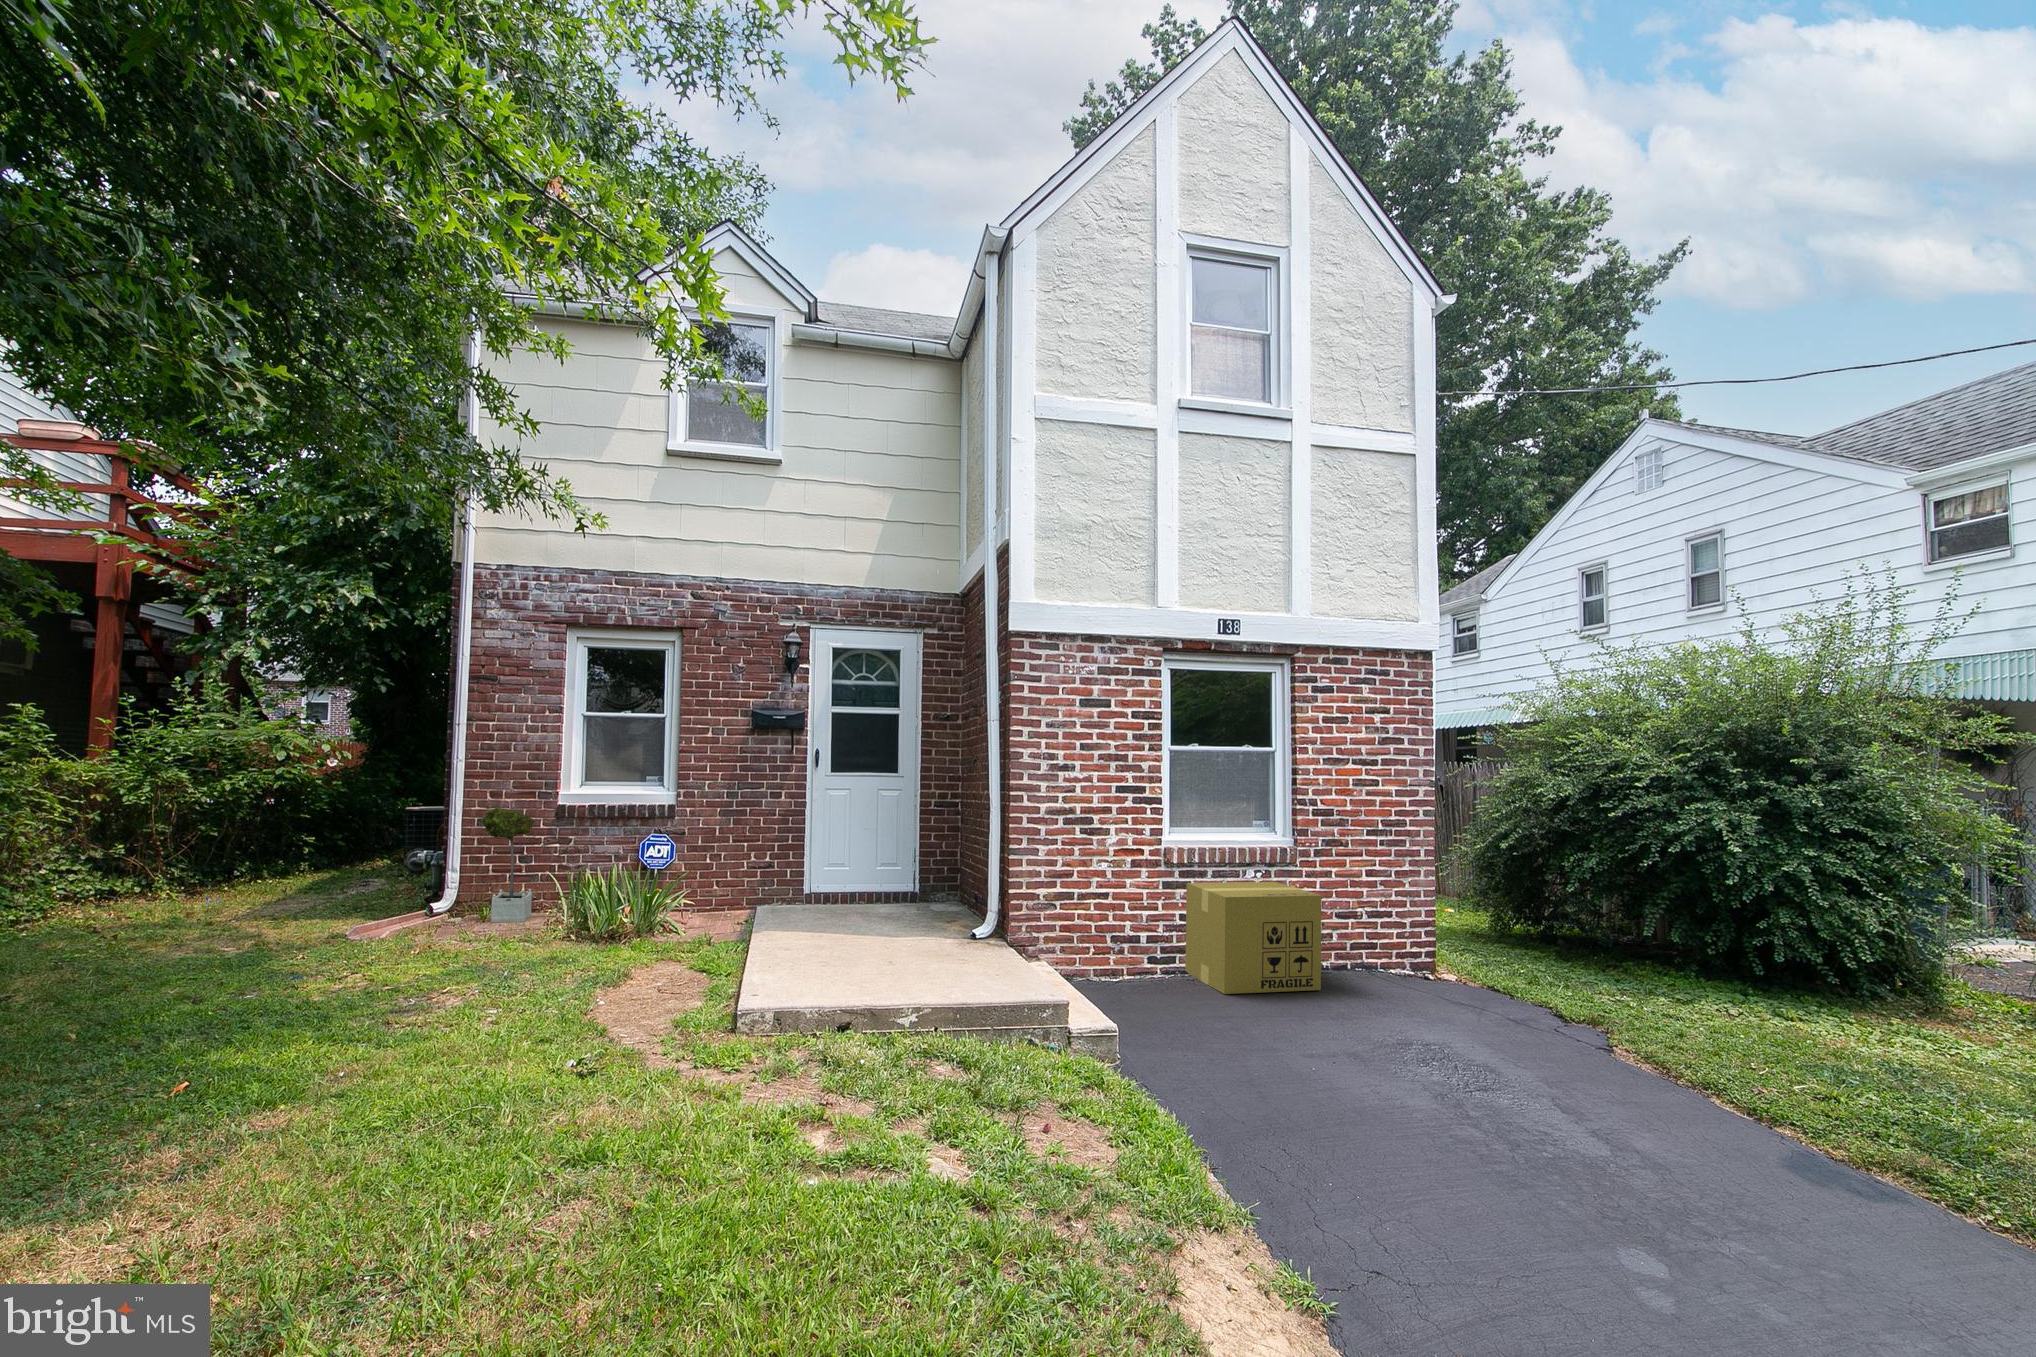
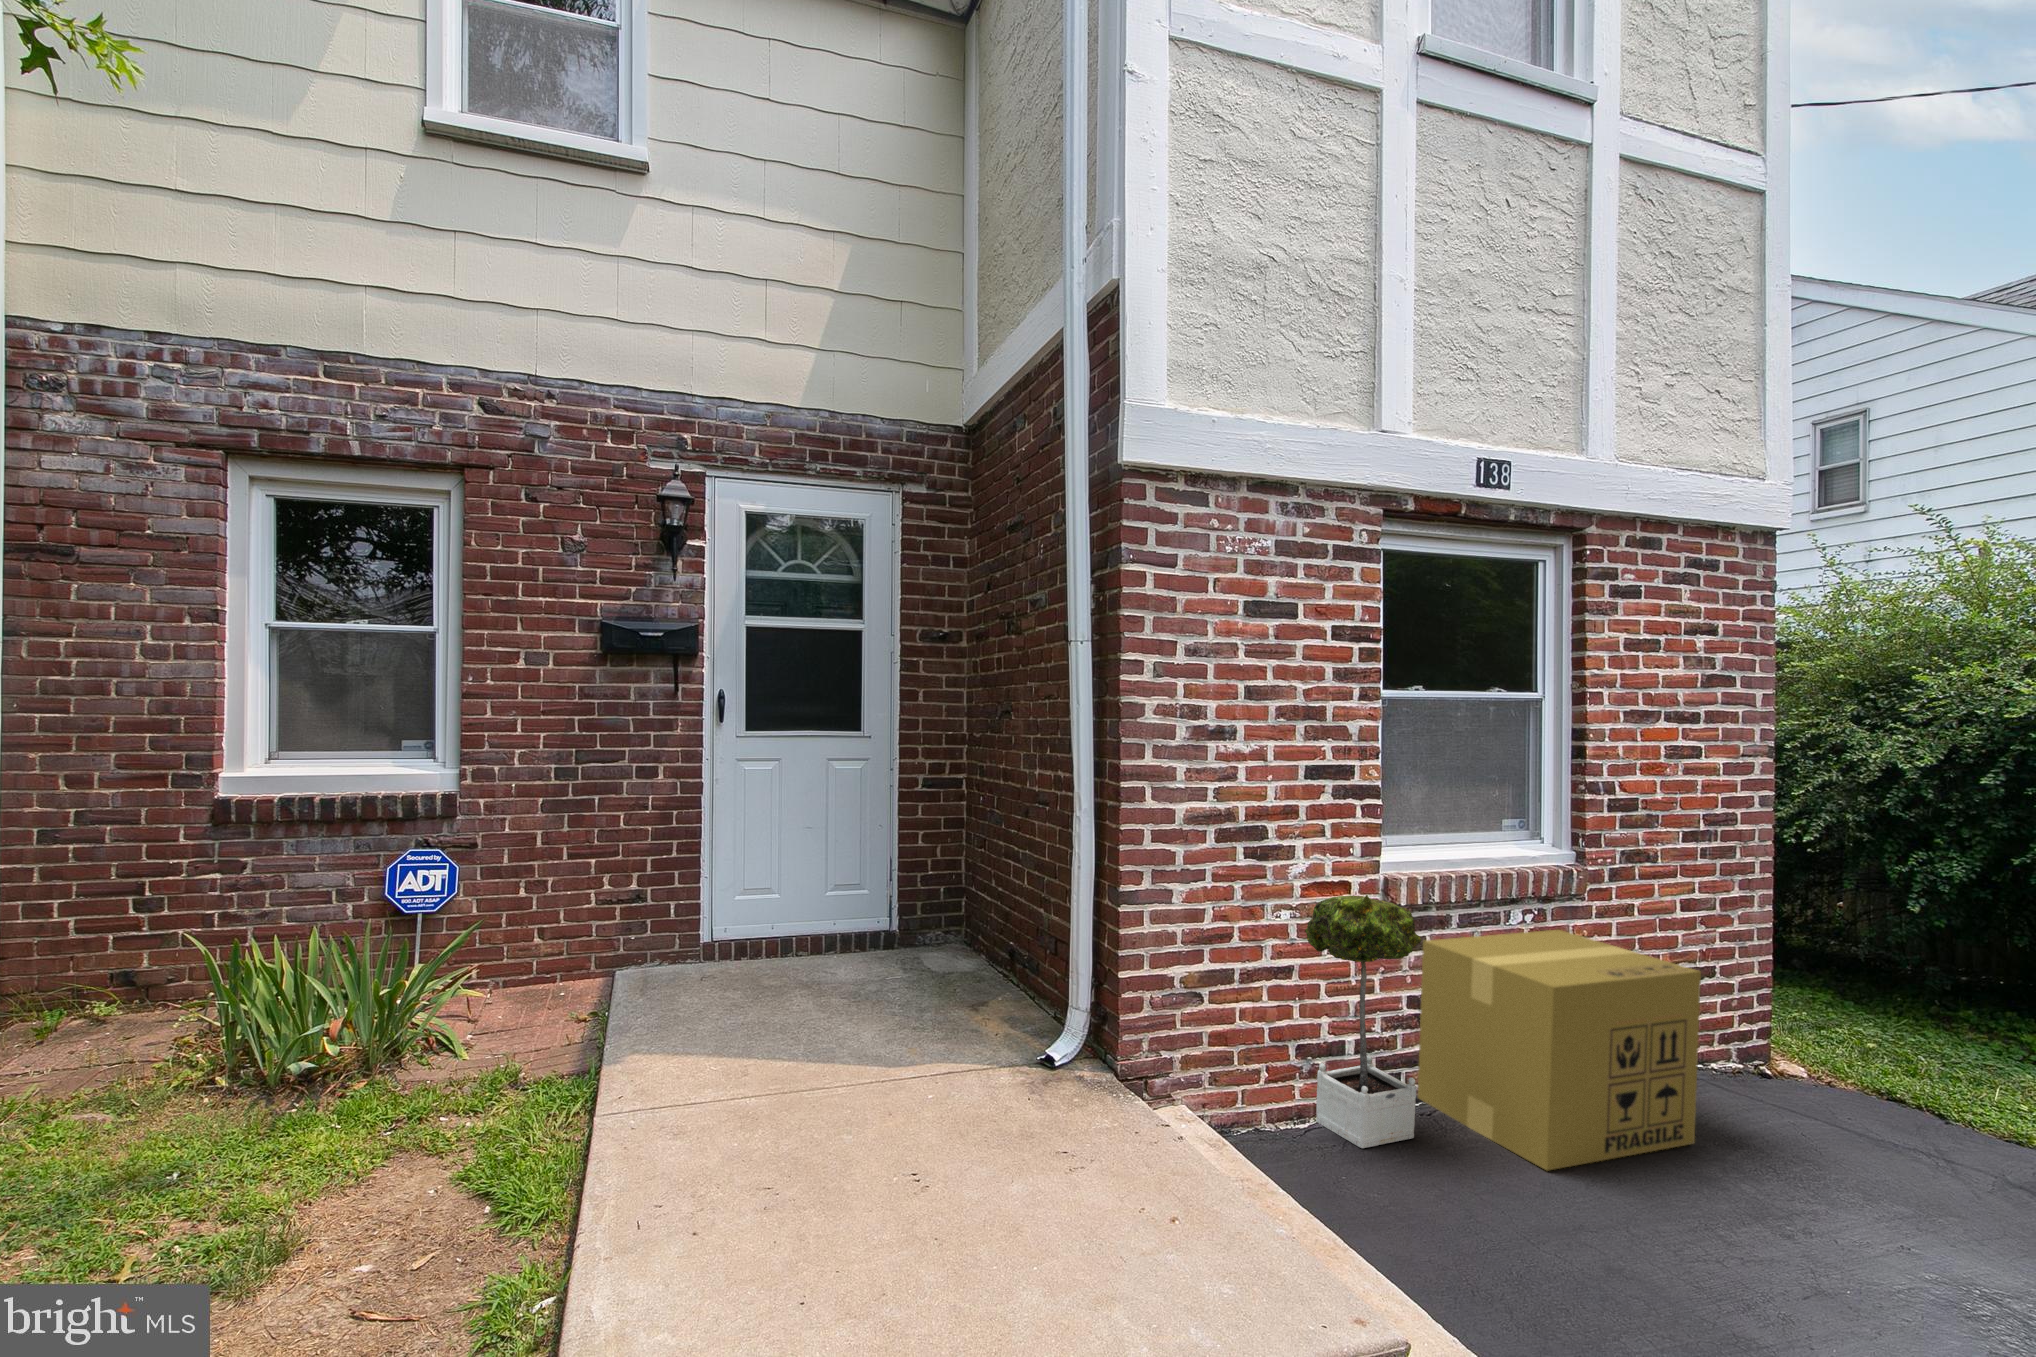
potted tree: present [482,807,535,922] -> present [1305,895,1421,1148]

